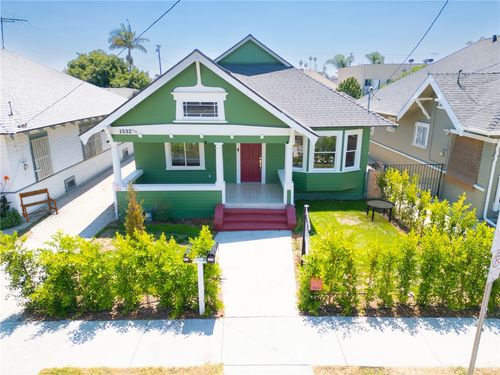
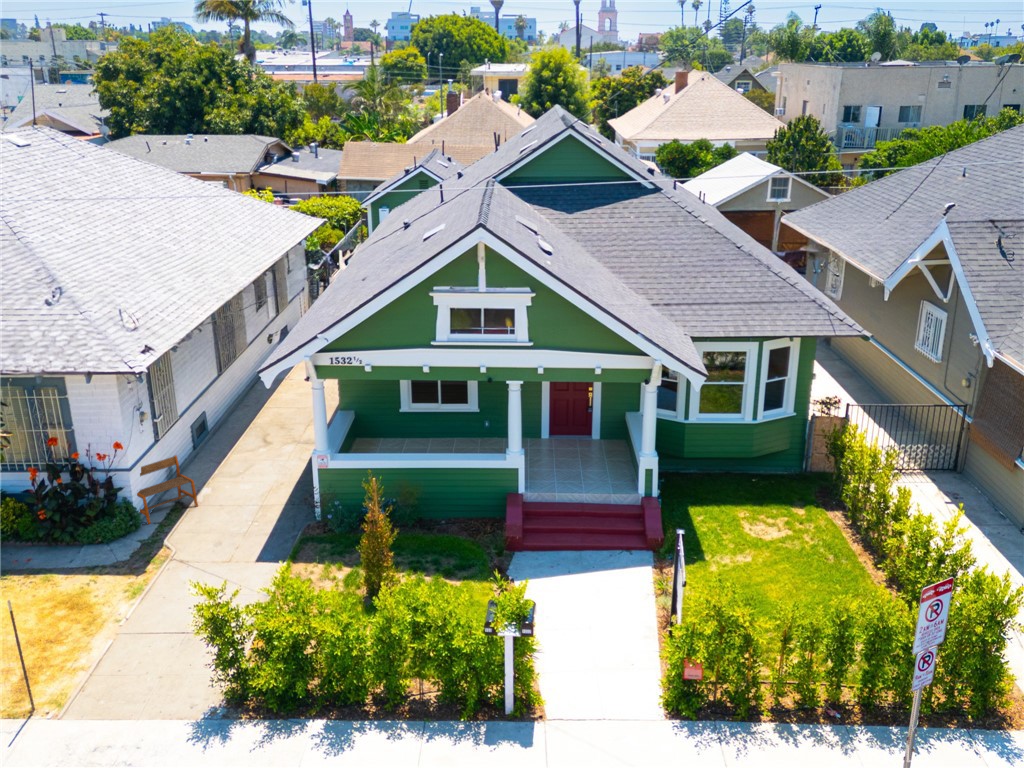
round table: present [365,199,395,222] -> none [799,485,856,535]

